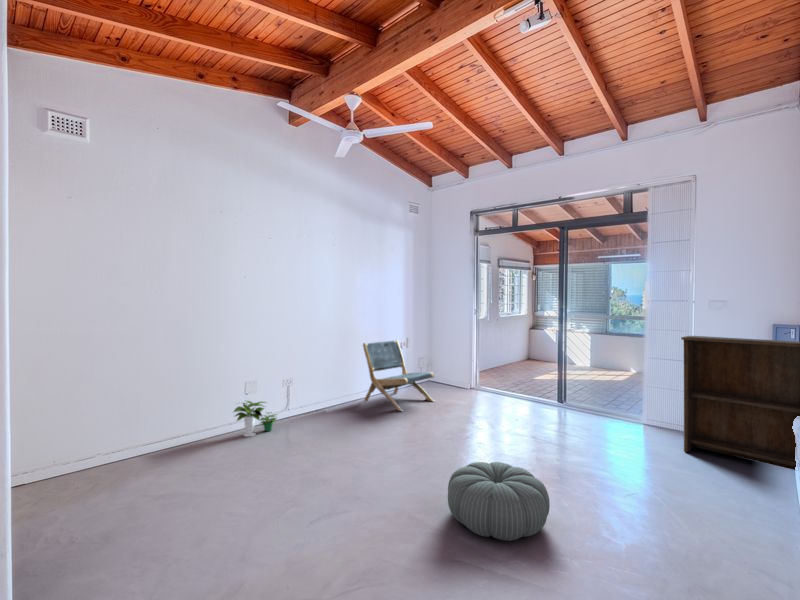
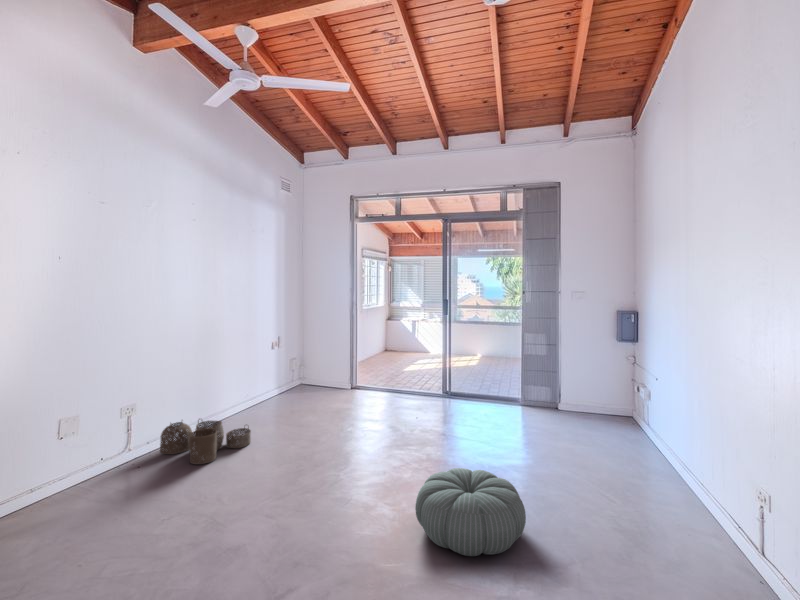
bookshelf: present [681,336,800,470] -> none [560,324,651,434]
lounge chair: present [363,340,435,411] -> none [231,340,322,425]
woven basket: none [305,395,366,428] -> present [160,419,251,464]
potted plant: present [234,401,277,437] -> none [49,443,128,501]

